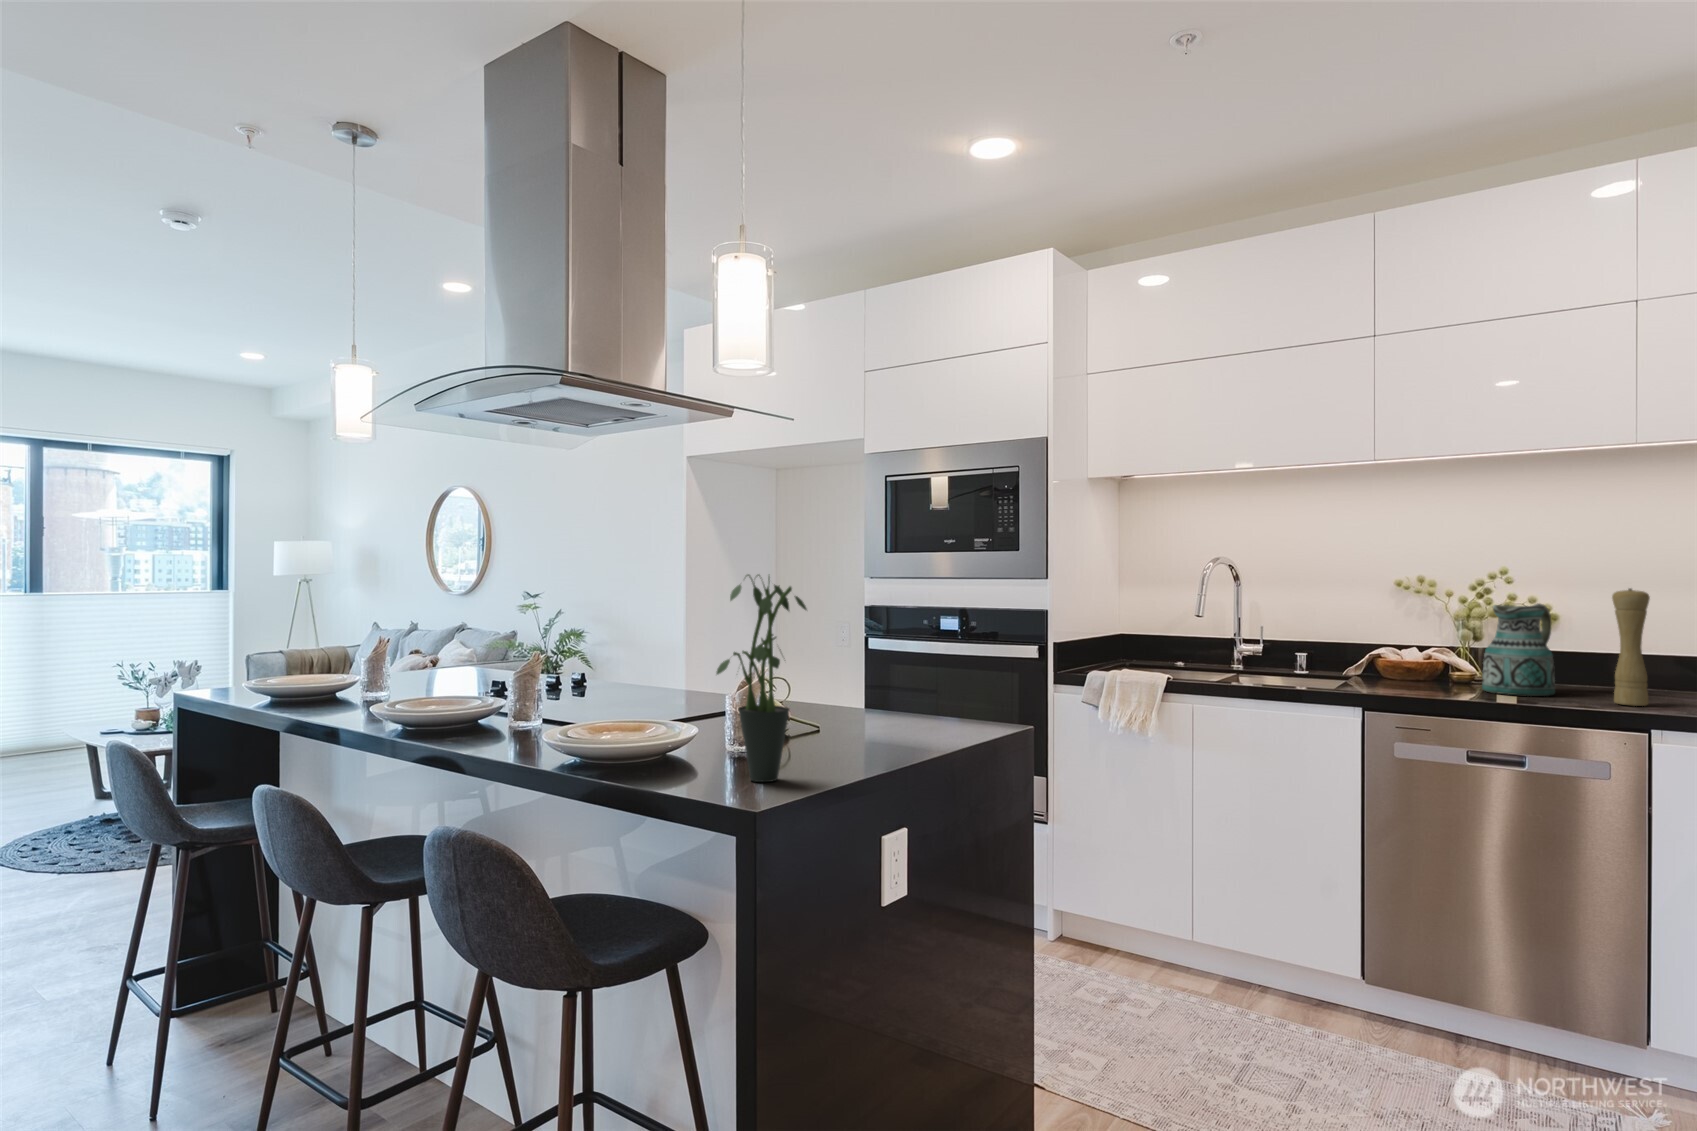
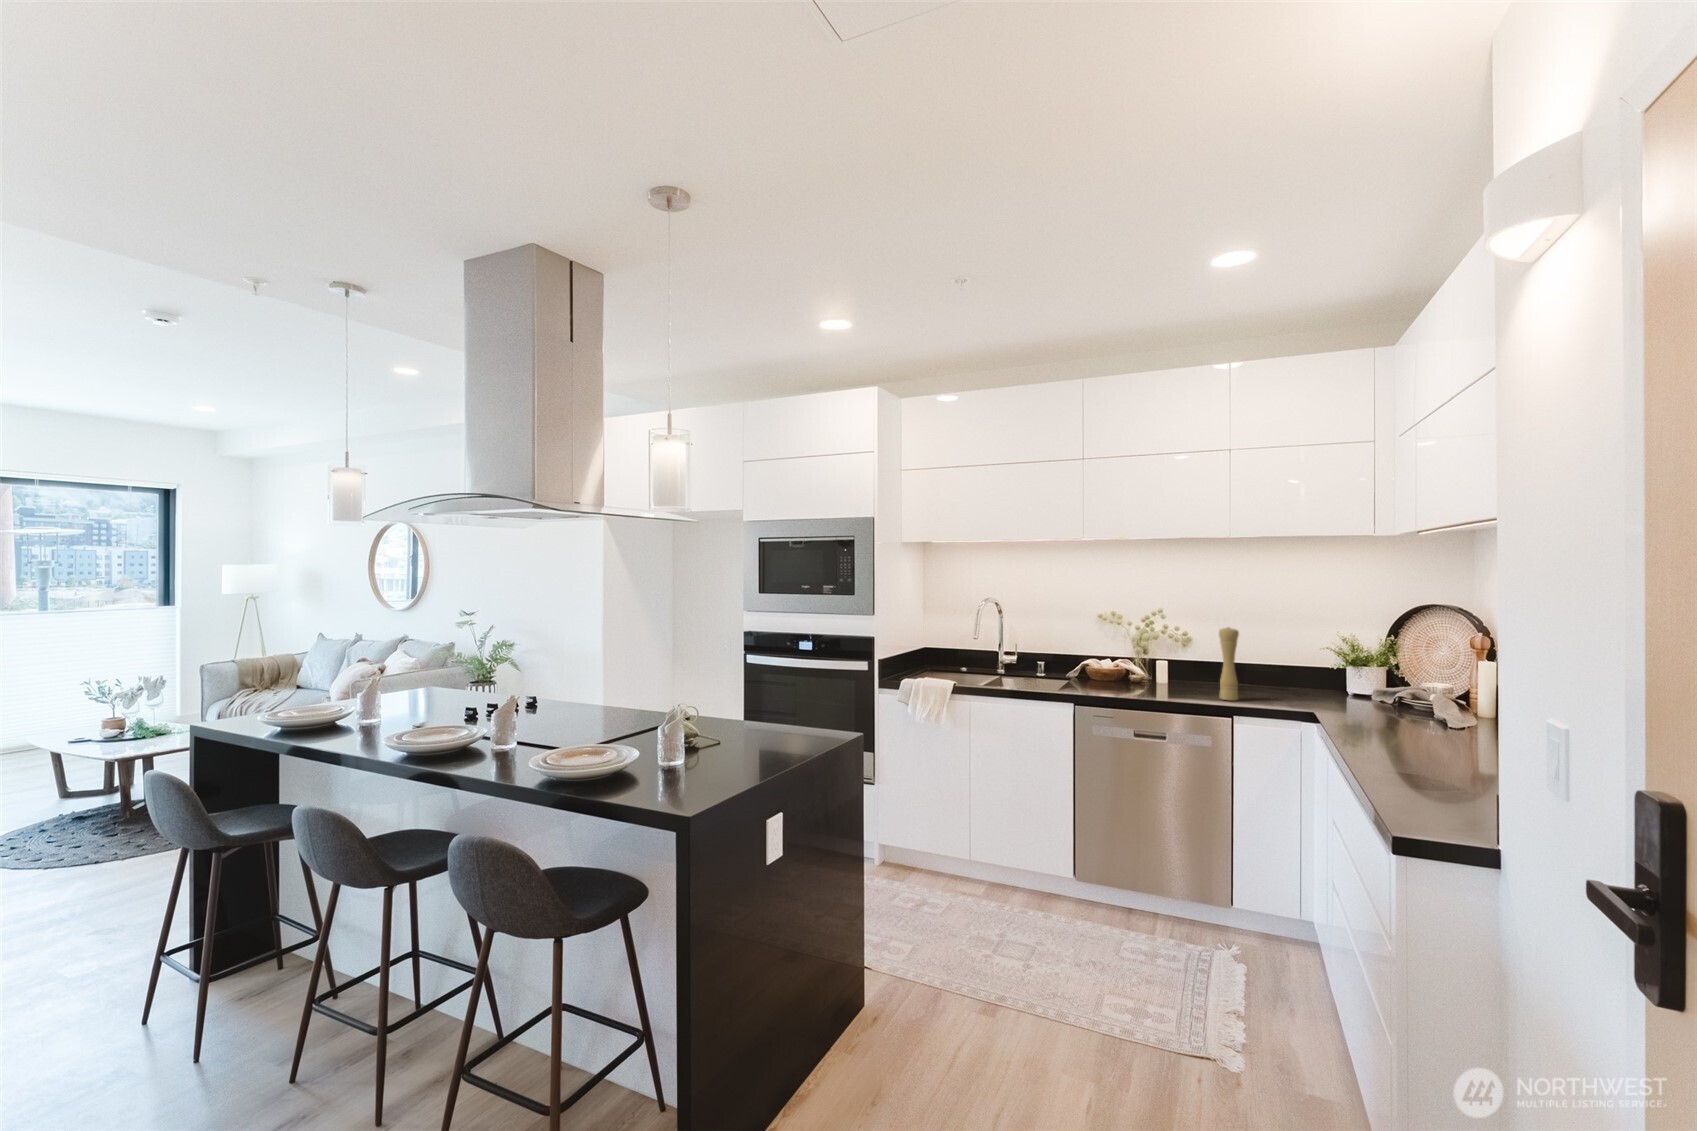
potted plant: present [716,575,807,782] -> none [658,649,721,788]
ceramic pitcher: present [1482,604,1555,696] -> none [1147,633,1188,694]

